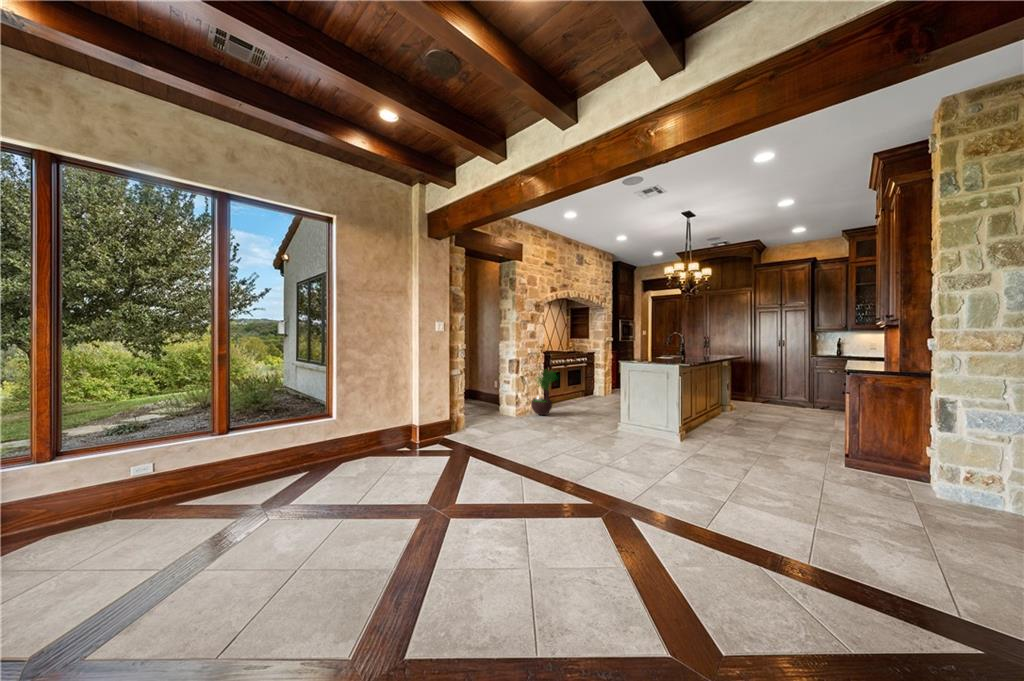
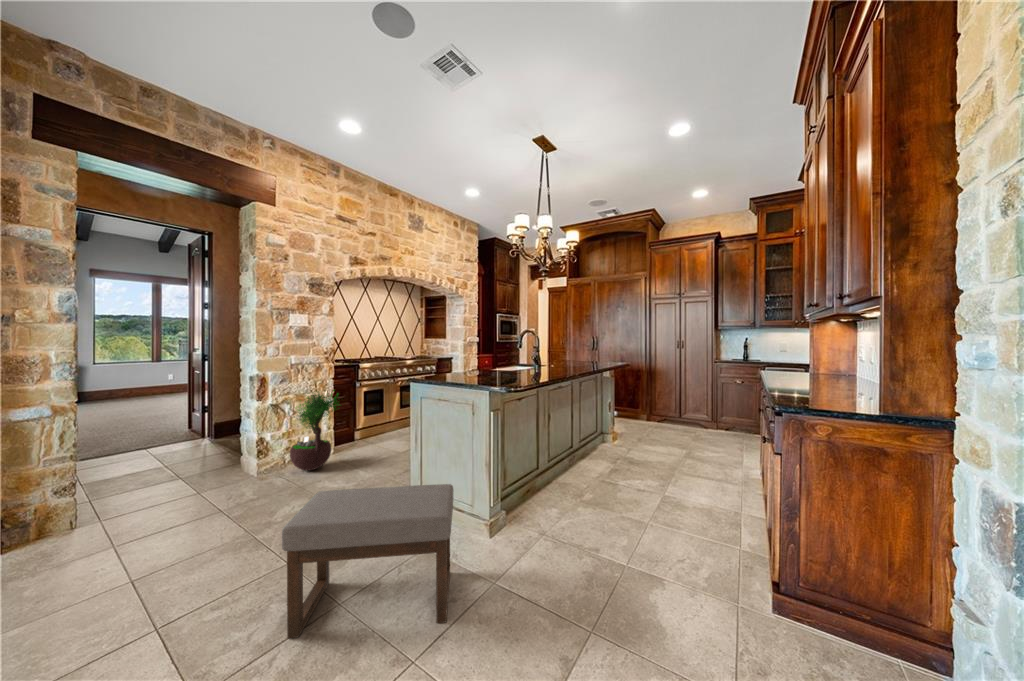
ottoman: none [609,406,684,459] -> present [282,484,453,638]

